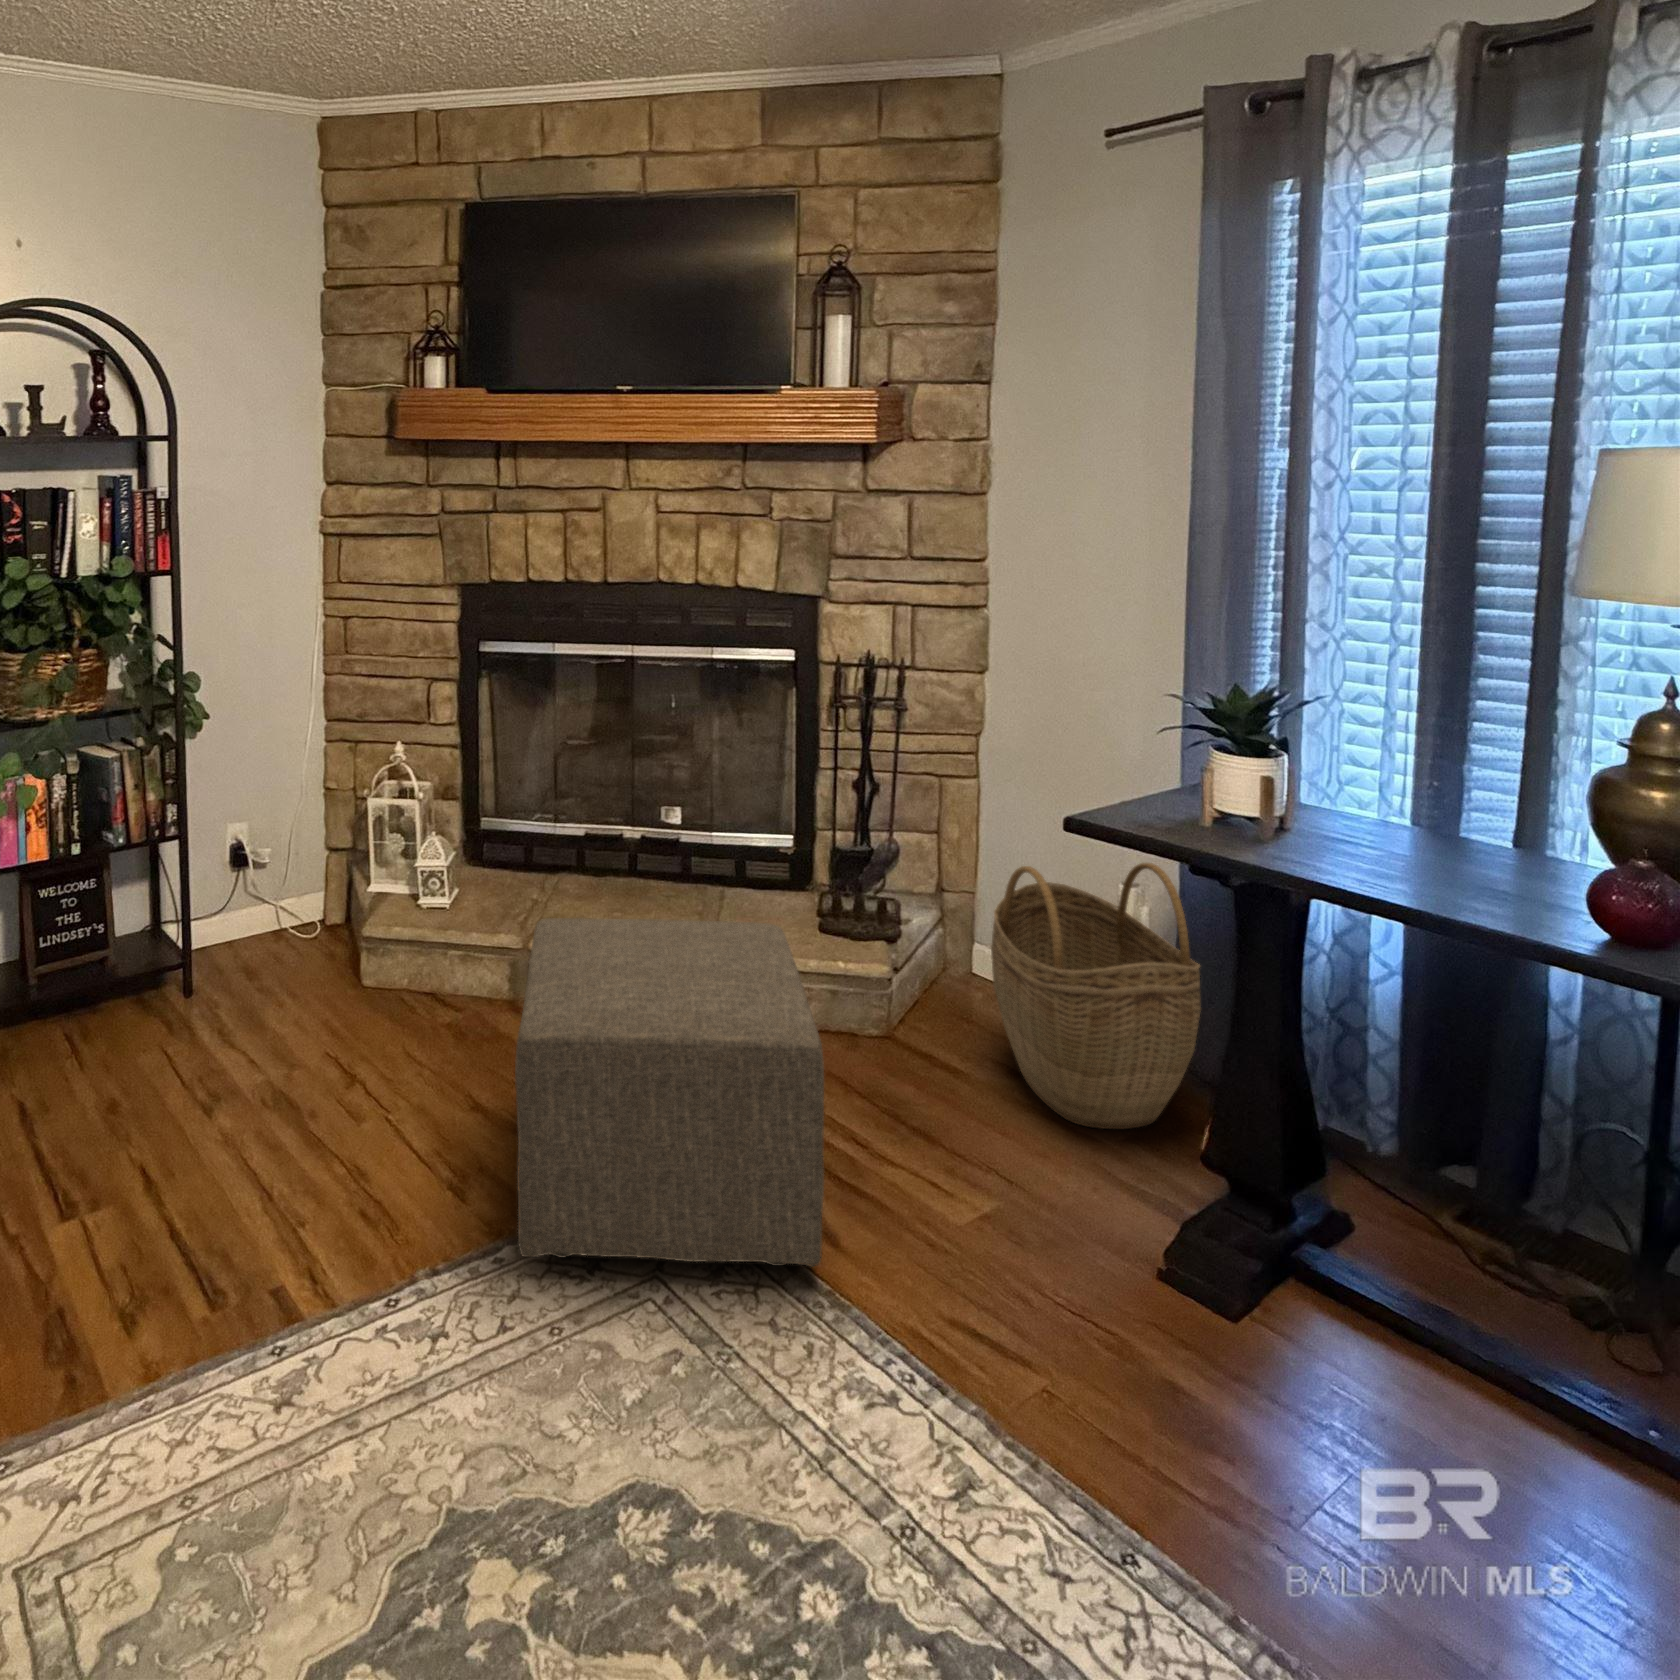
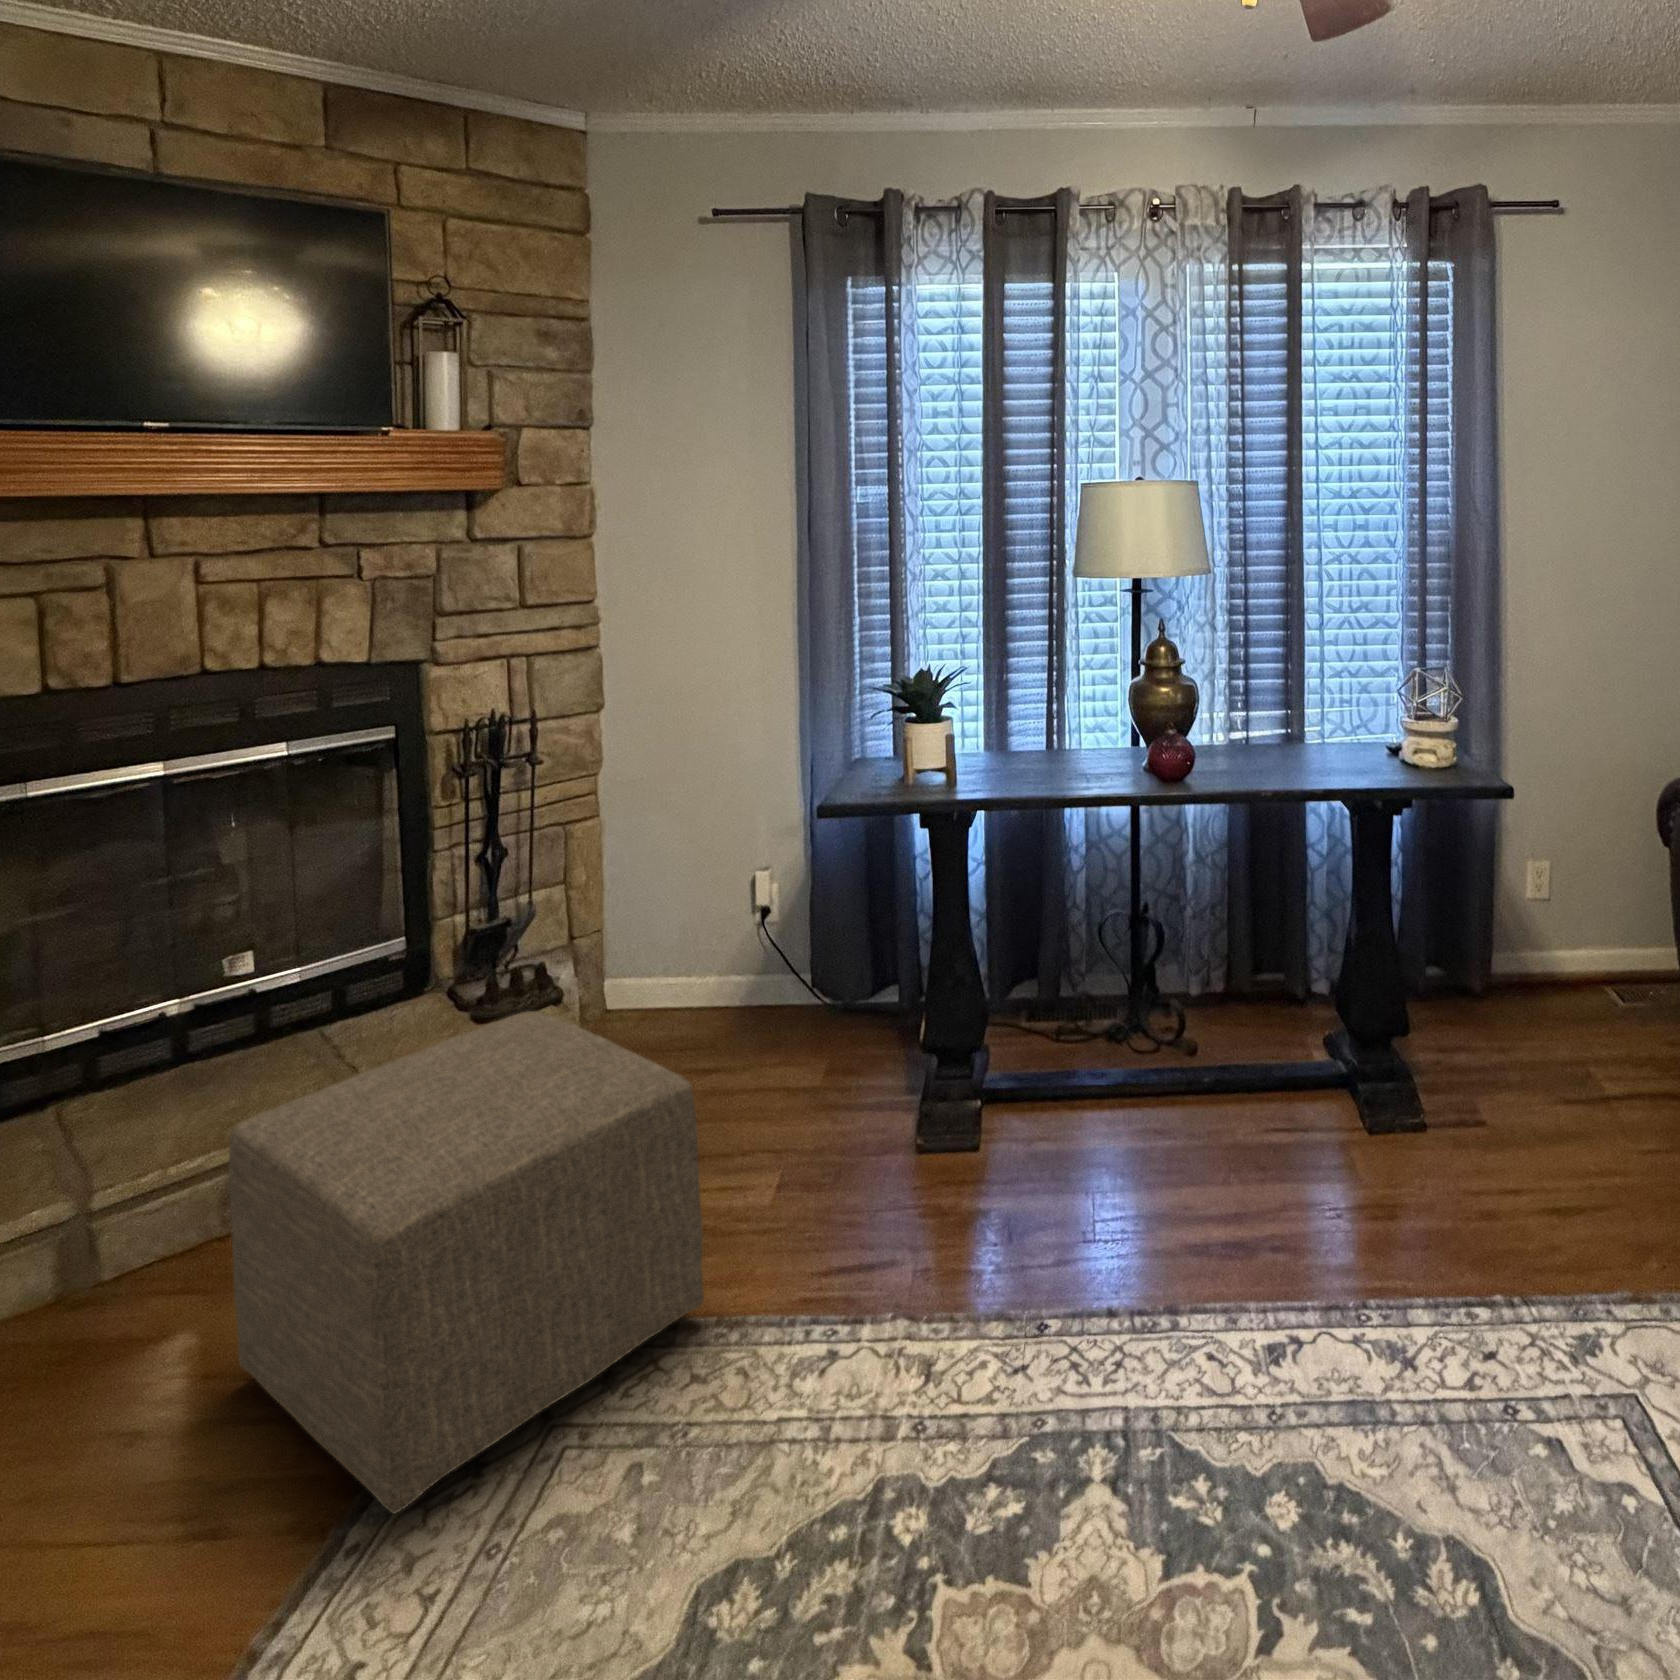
woven basket: present [991,863,1201,1129] -> none [673,840,861,1085]

